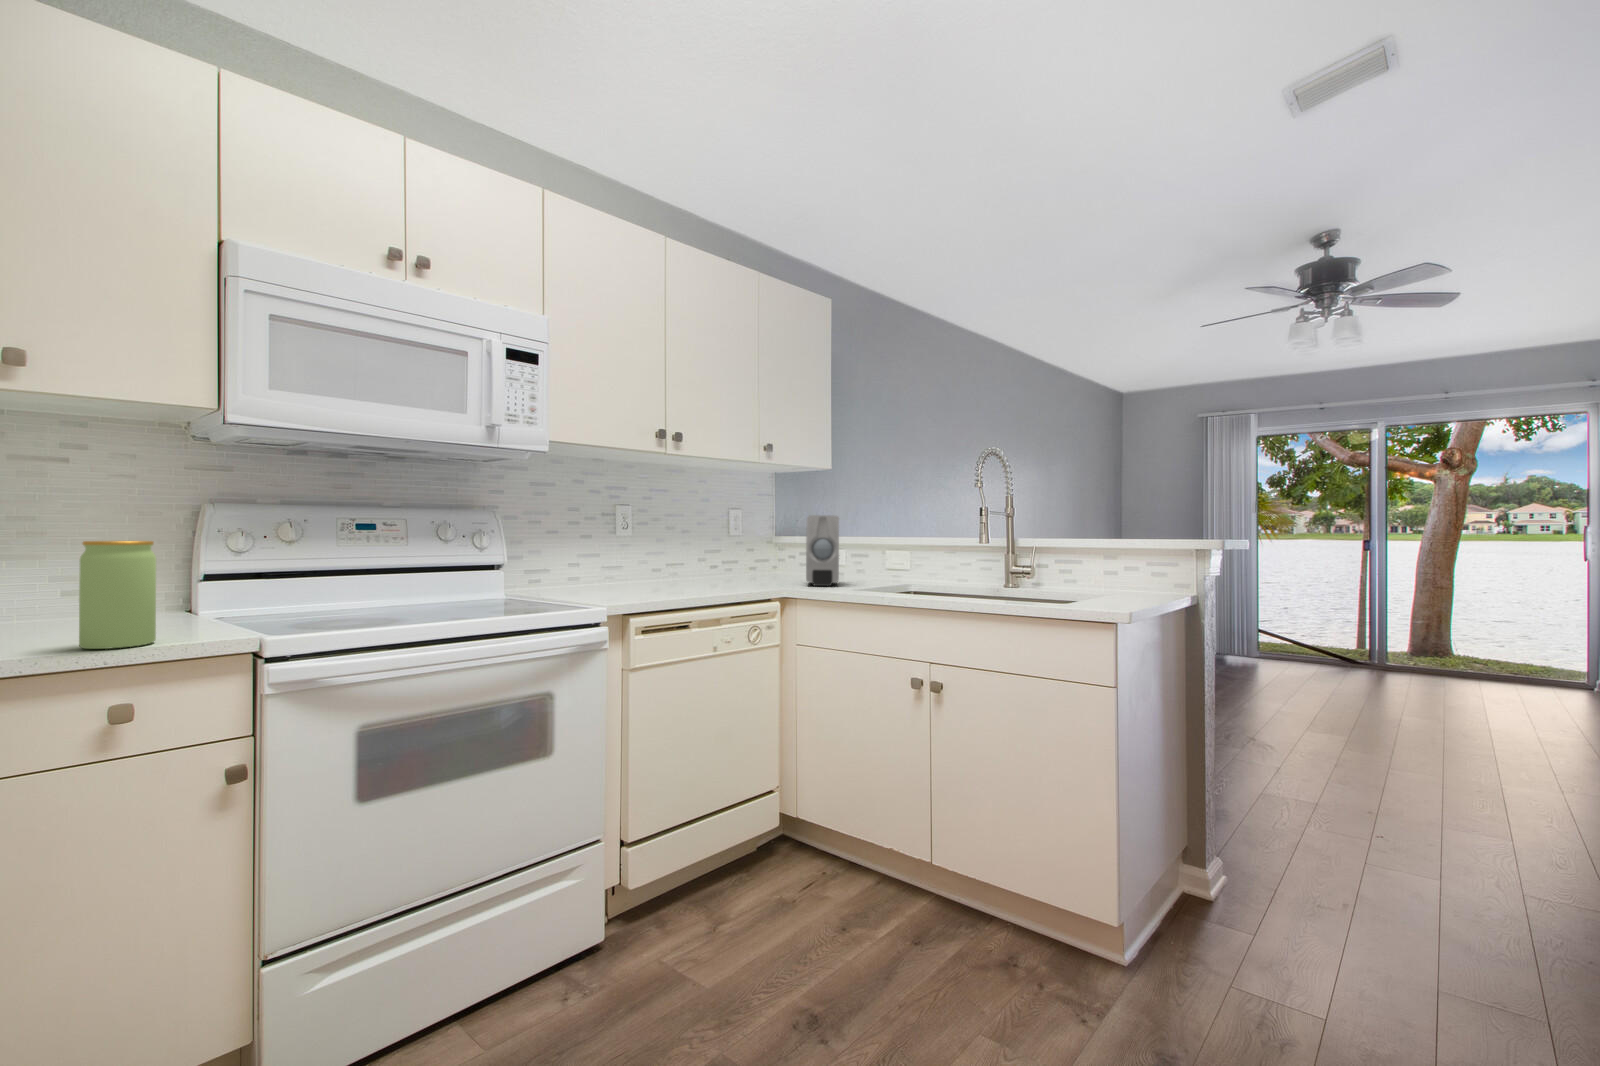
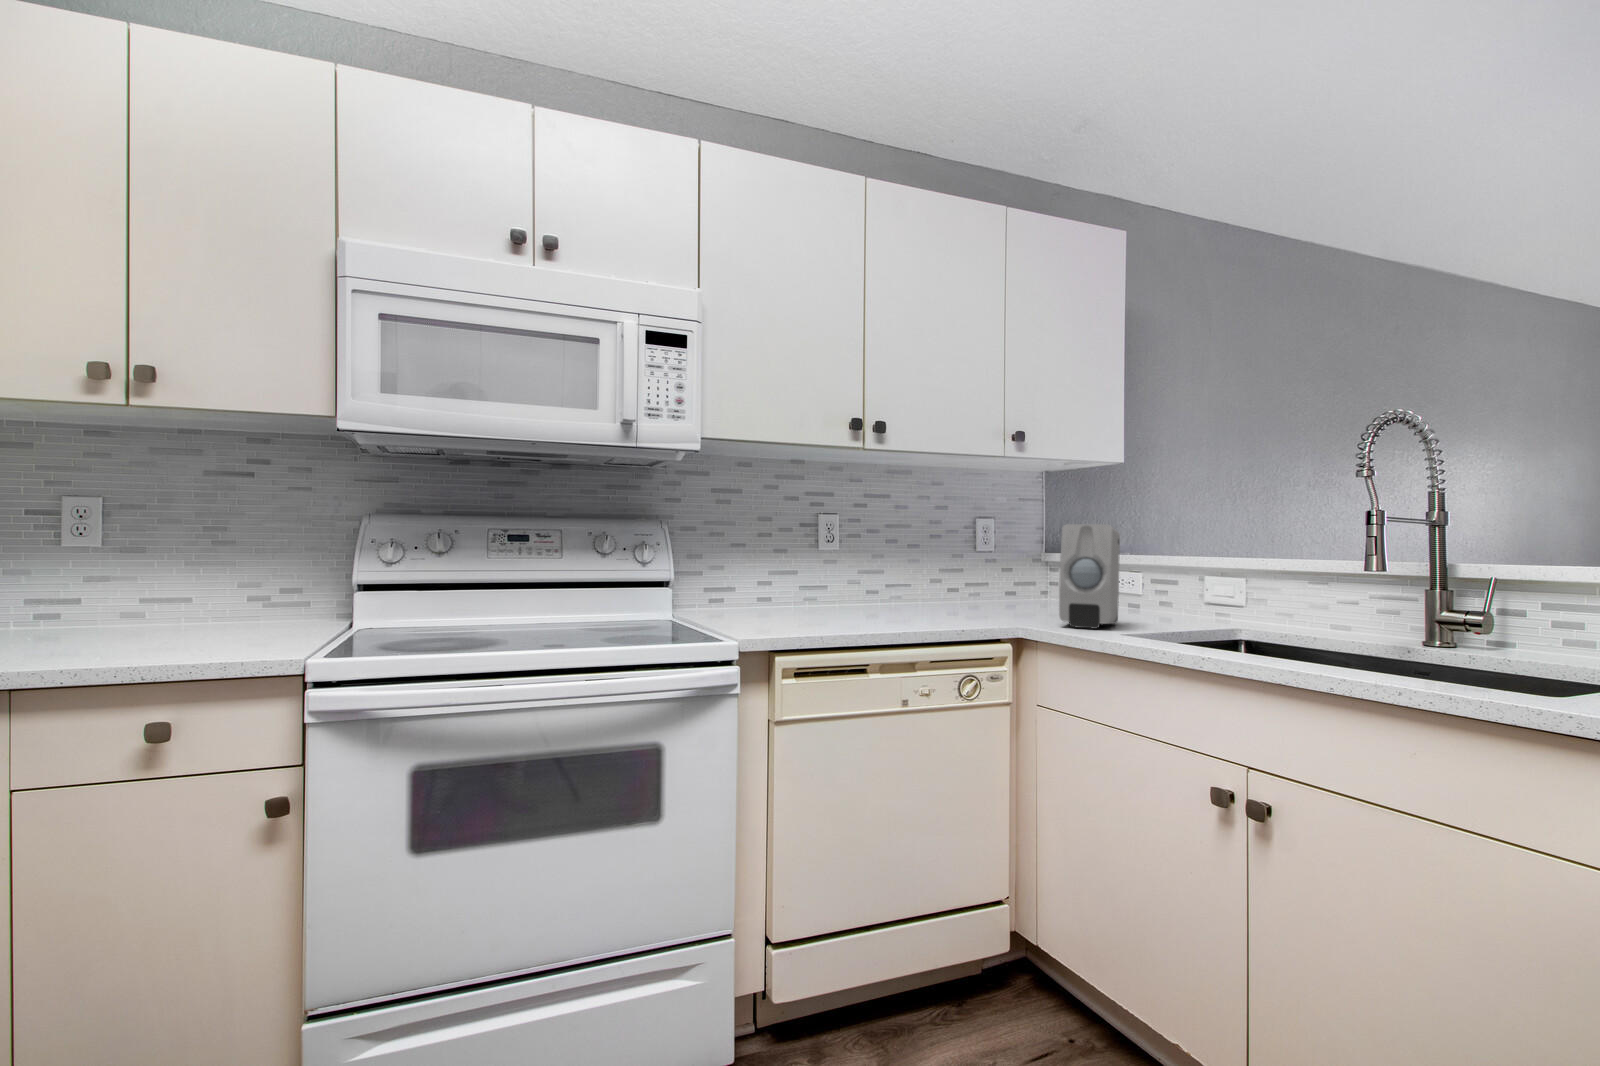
jar: present [79,541,156,649] -> none [206,550,274,656]

